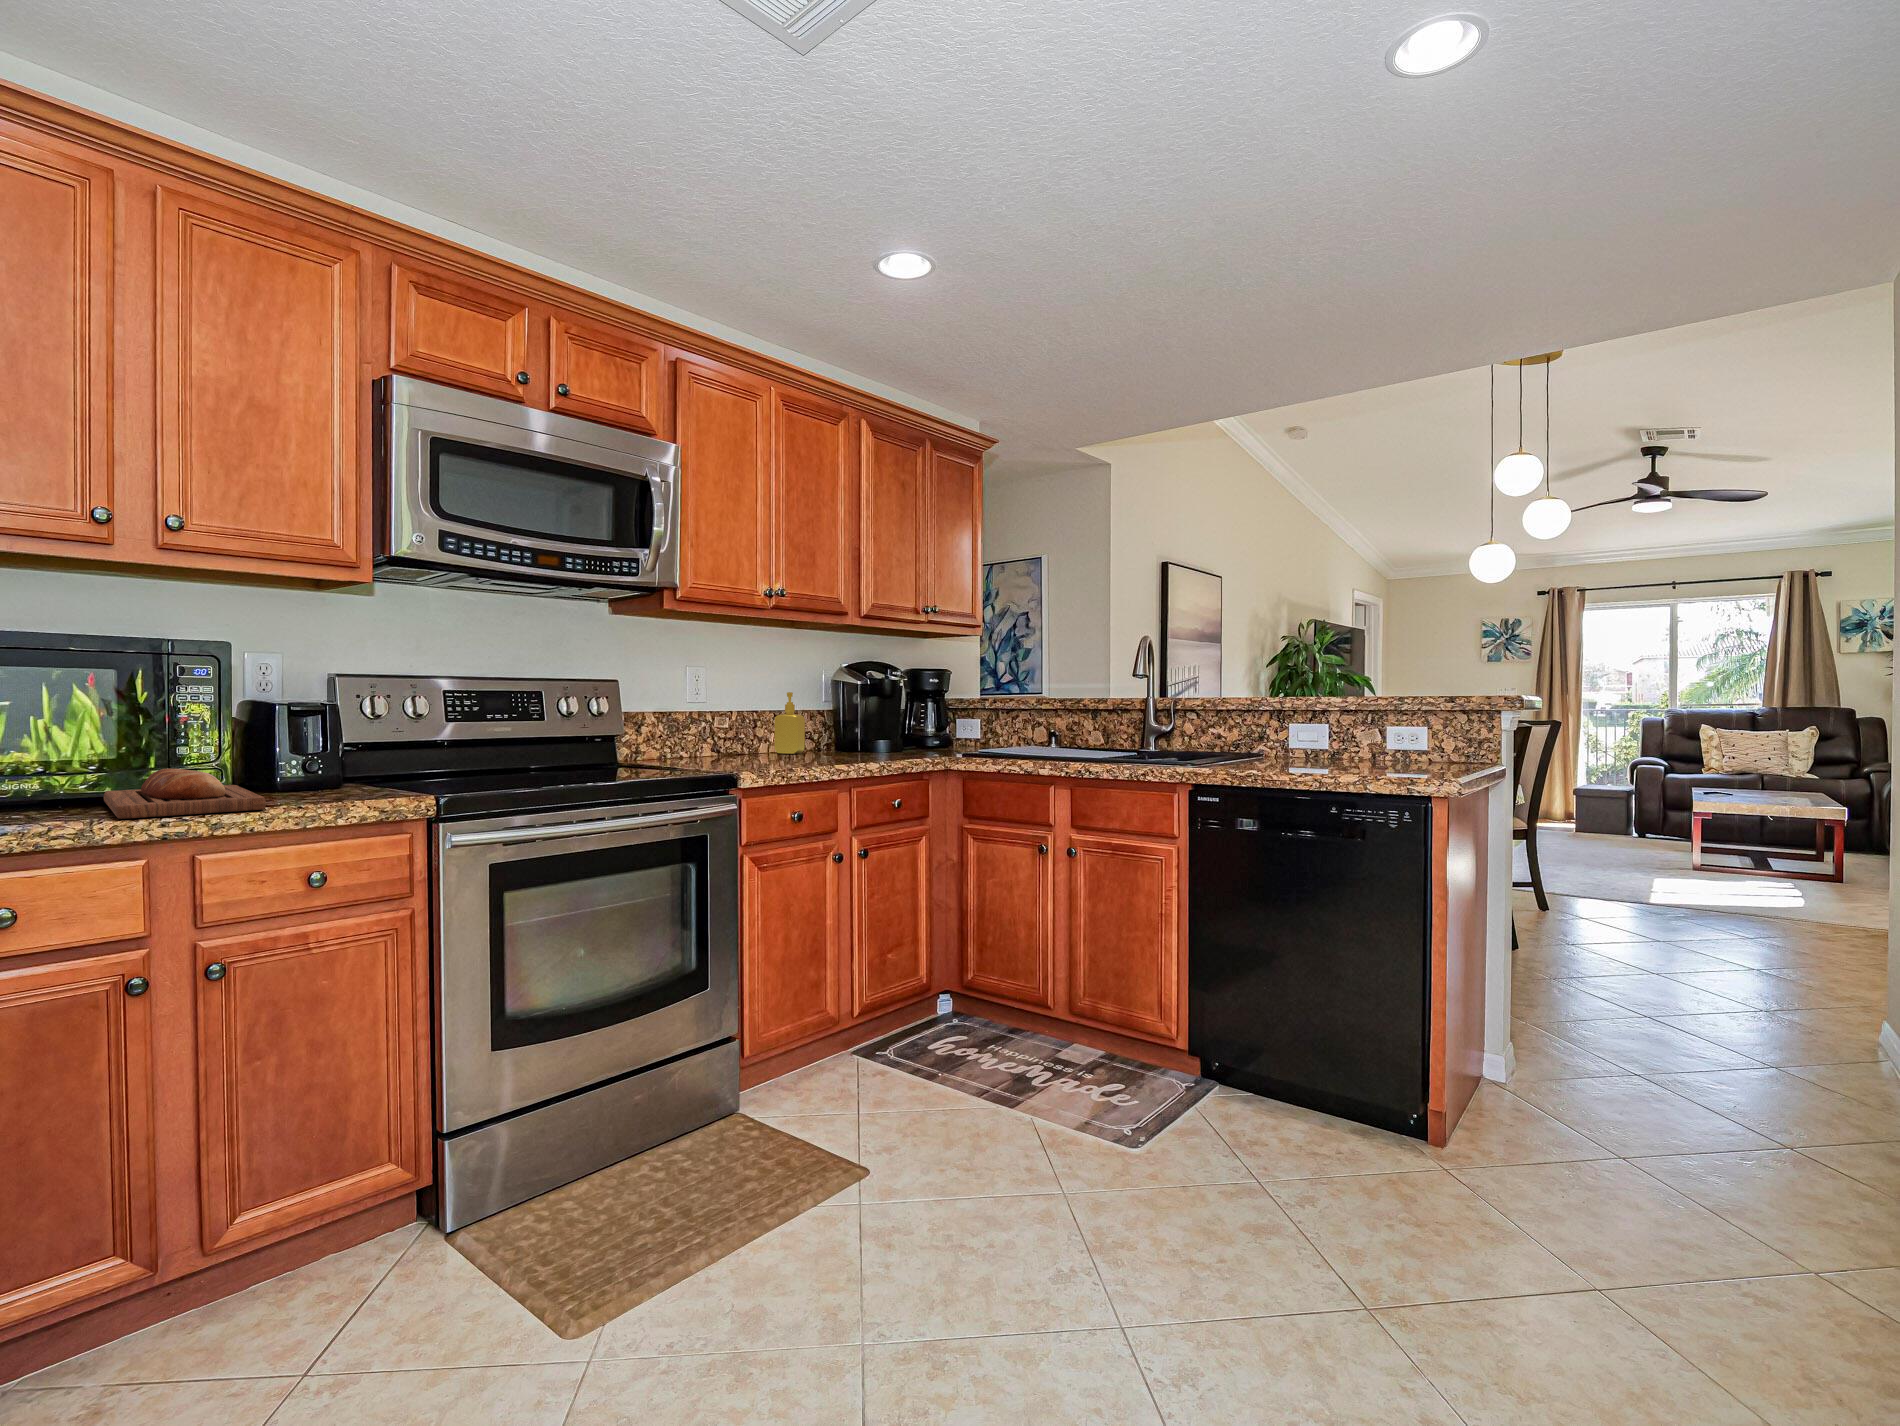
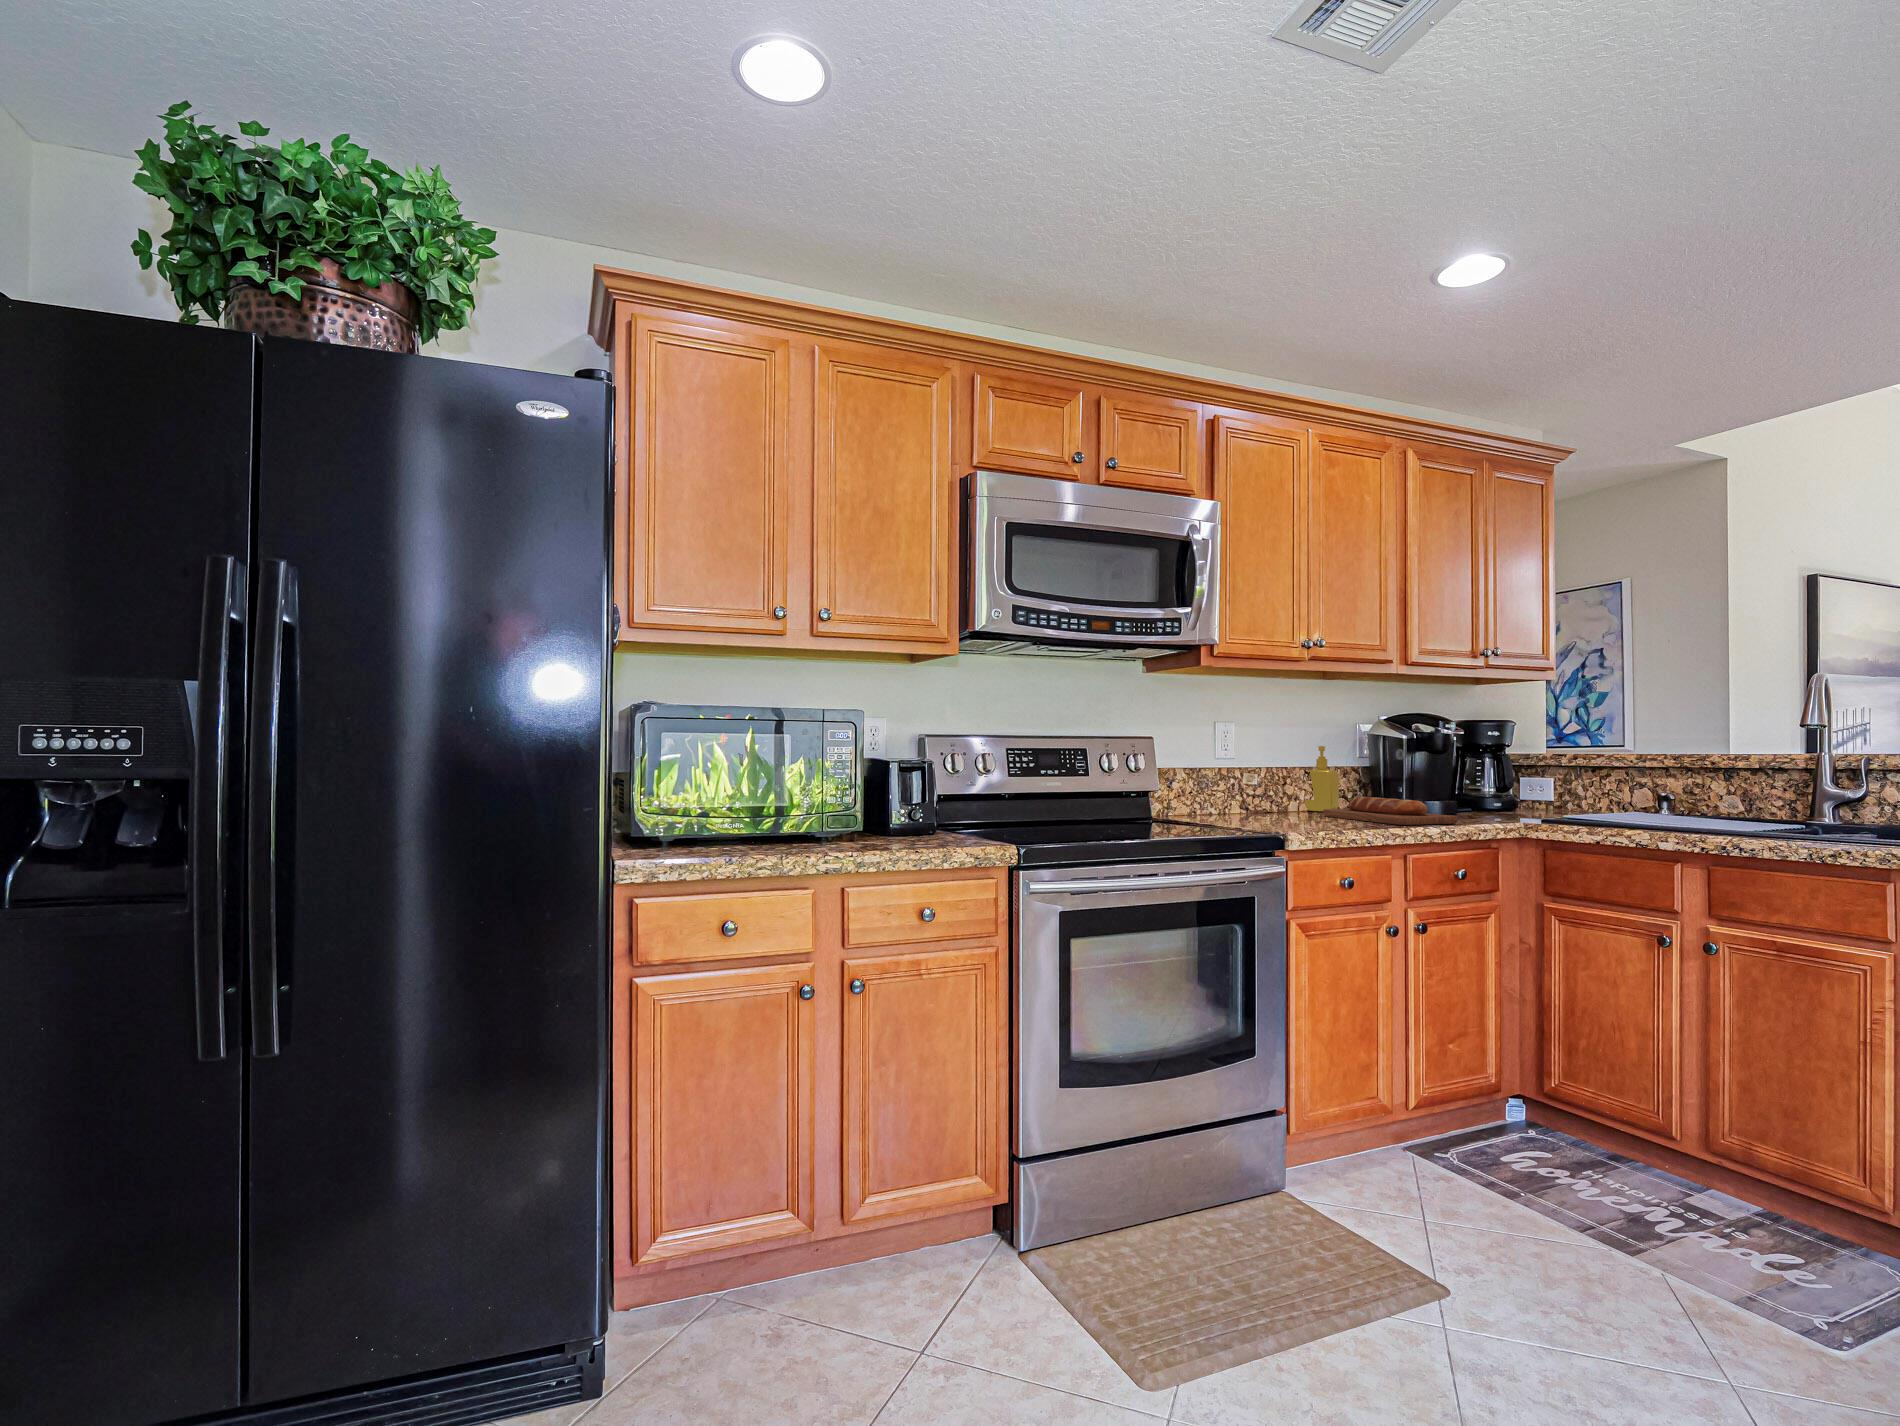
bread loaf: present [104,769,266,819] -> present [1323,797,1457,825]

